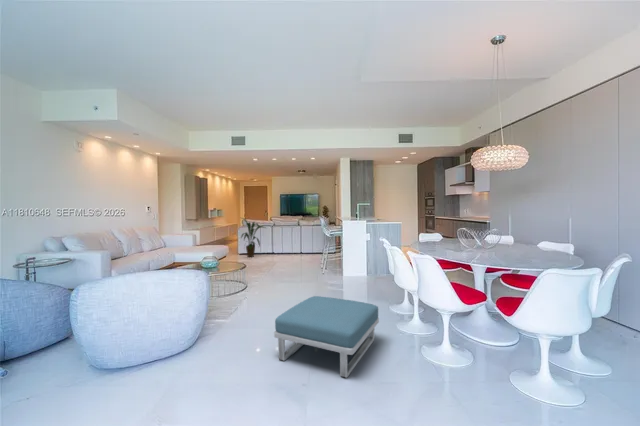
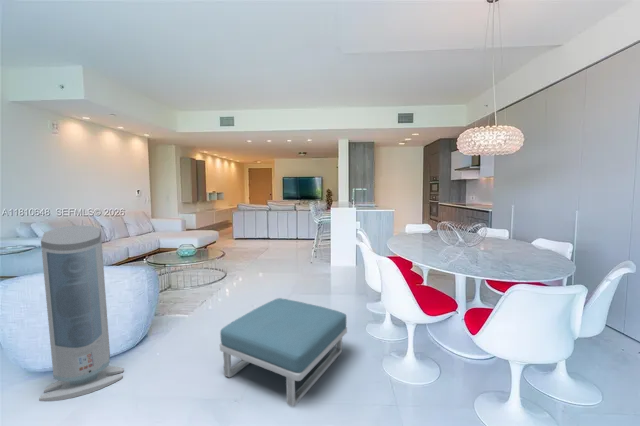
house plant: present [241,219,264,257] -> none [233,202,262,242]
air purifier: none [124,230,189,382] -> present [39,226,124,401]

